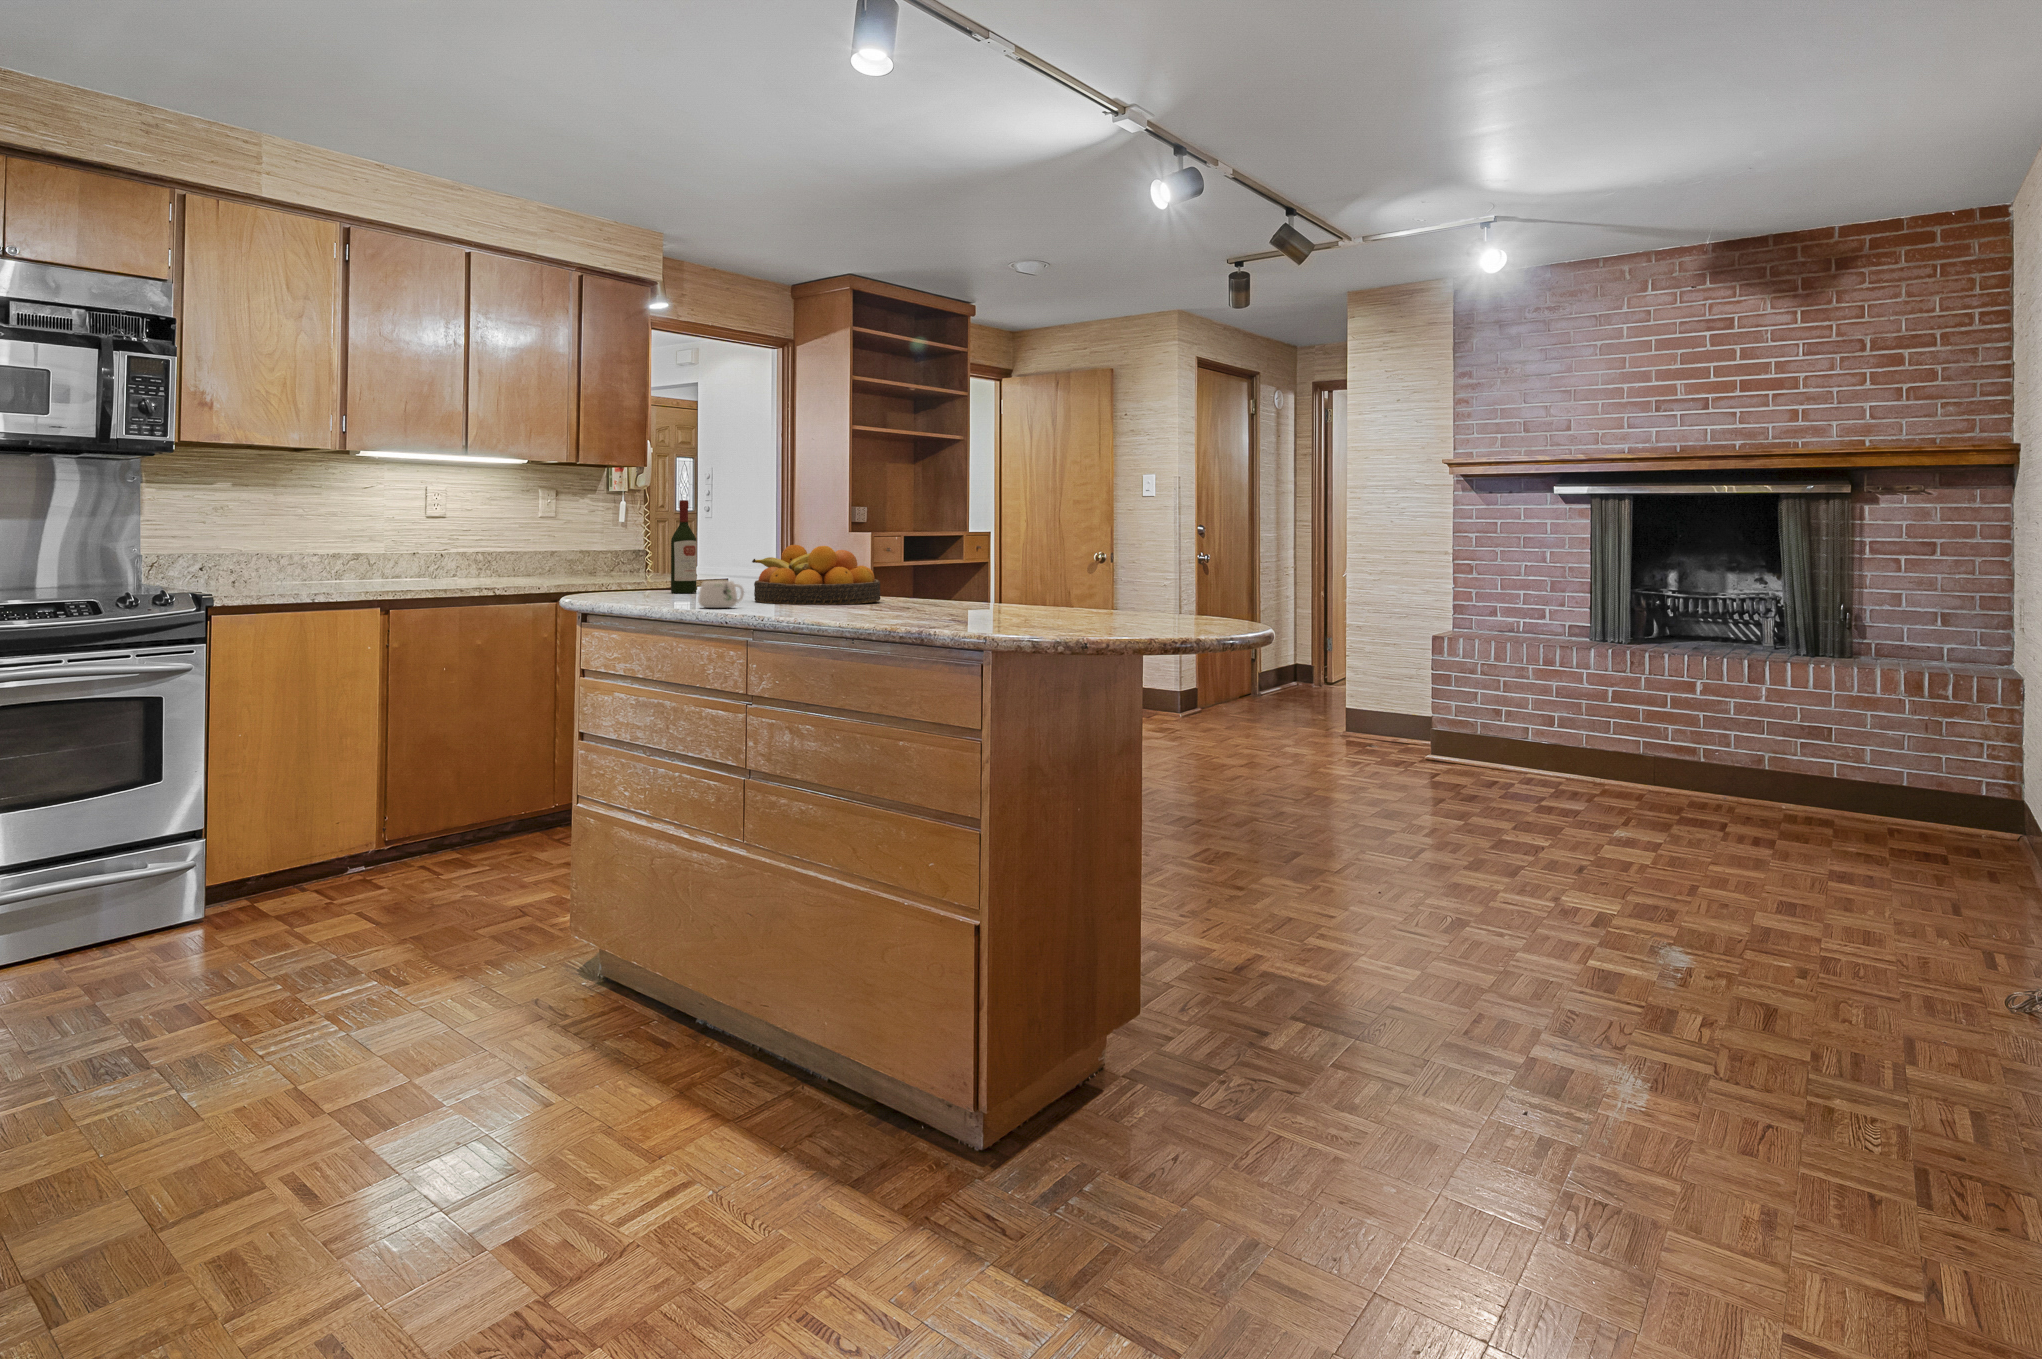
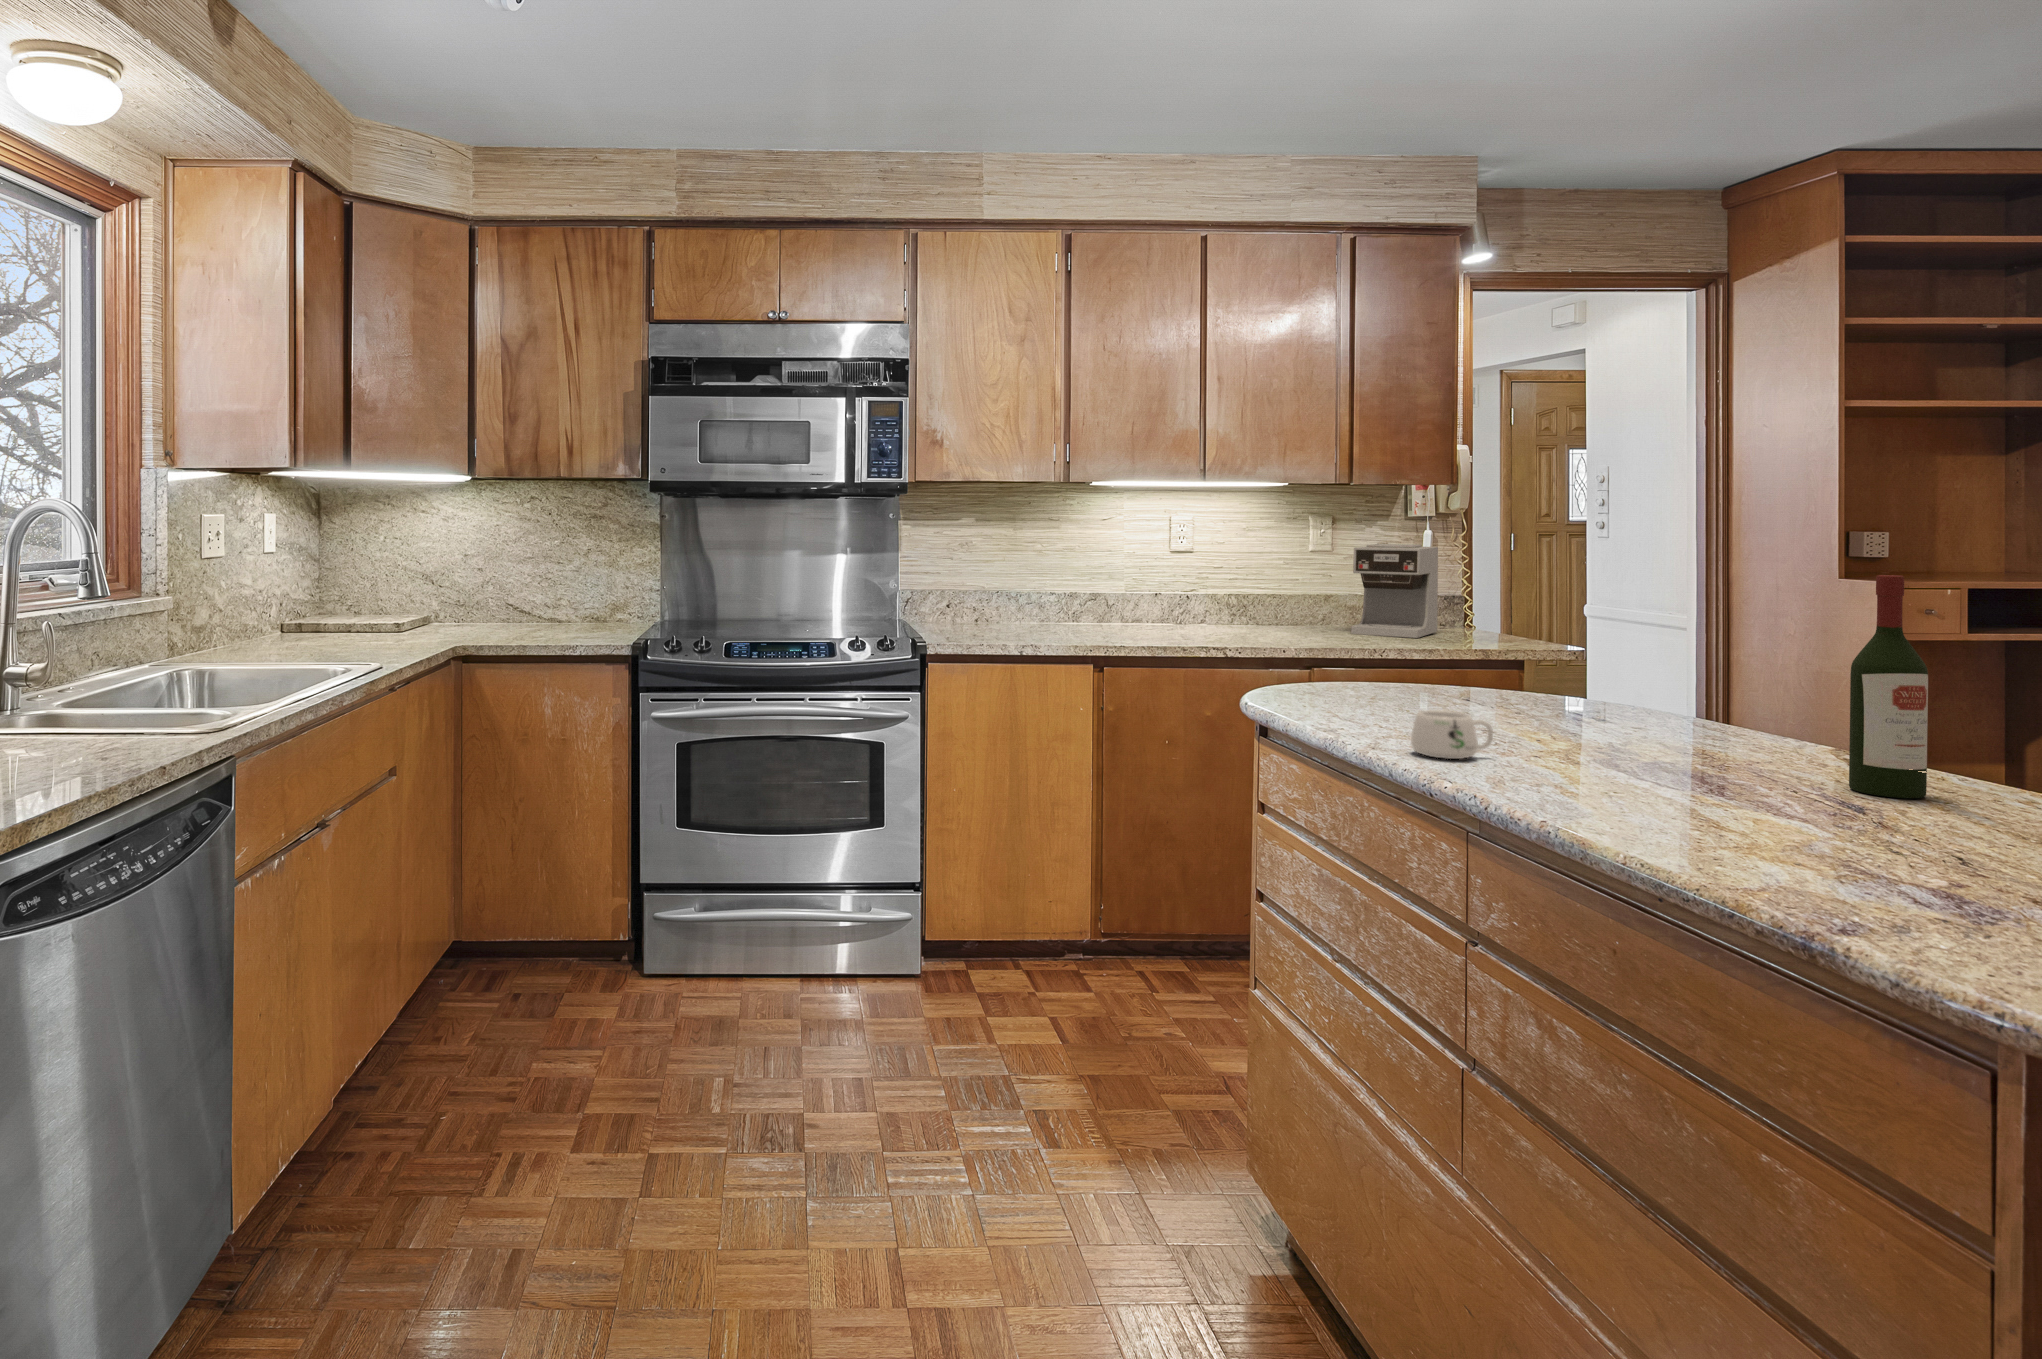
wine bottle: present [671,500,697,593] -> present [1849,575,1928,798]
coffee maker: none [573,512,631,582] -> present [1351,544,1438,638]
fruit bowl: present [752,545,880,605] -> none [1539,646,1798,767]

